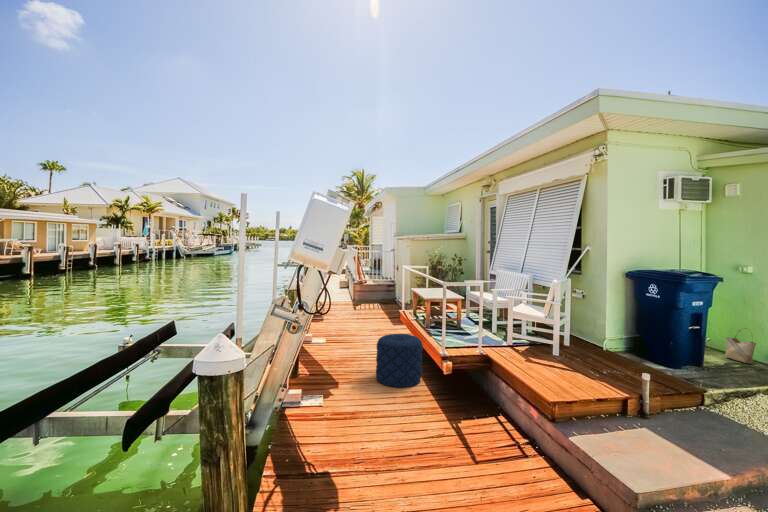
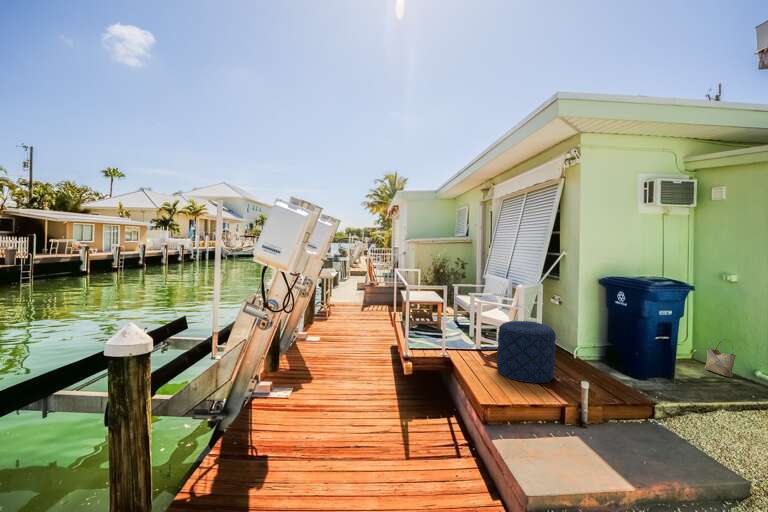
pouf: present [376,334,423,387] -> present [497,321,556,383]

